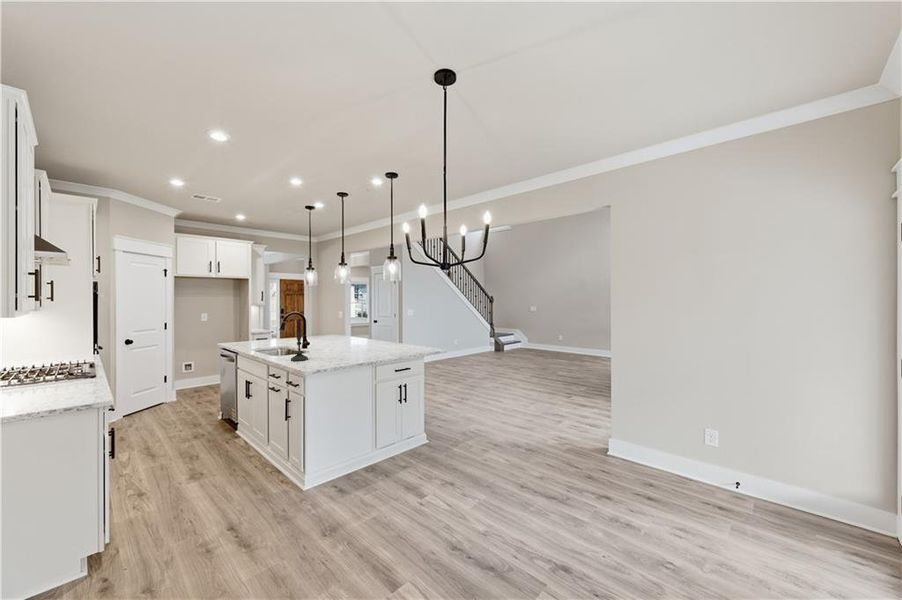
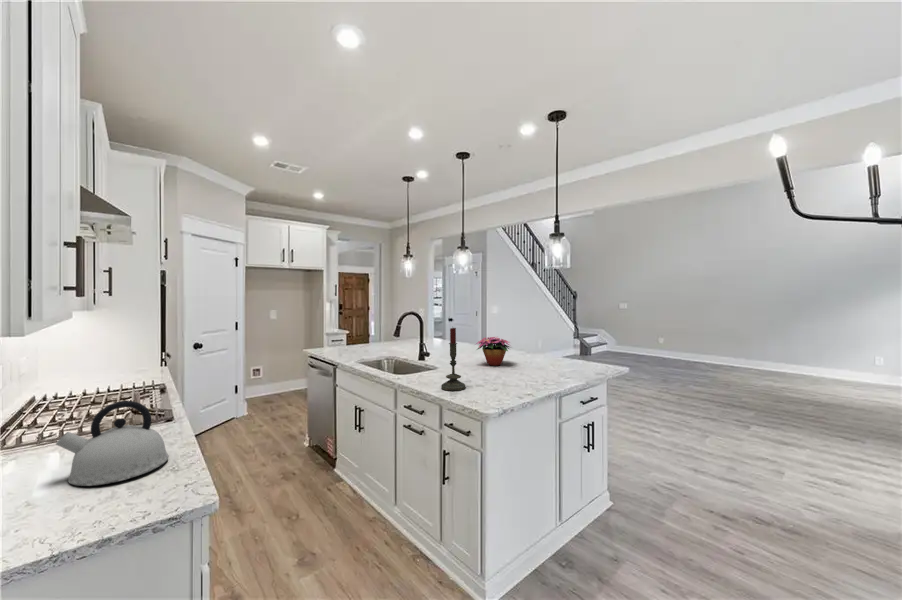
flower arrangement: none [332,328,363,348] -> present [477,337,509,366]
kettle: none [26,355,90,395] -> present [56,401,168,486]

